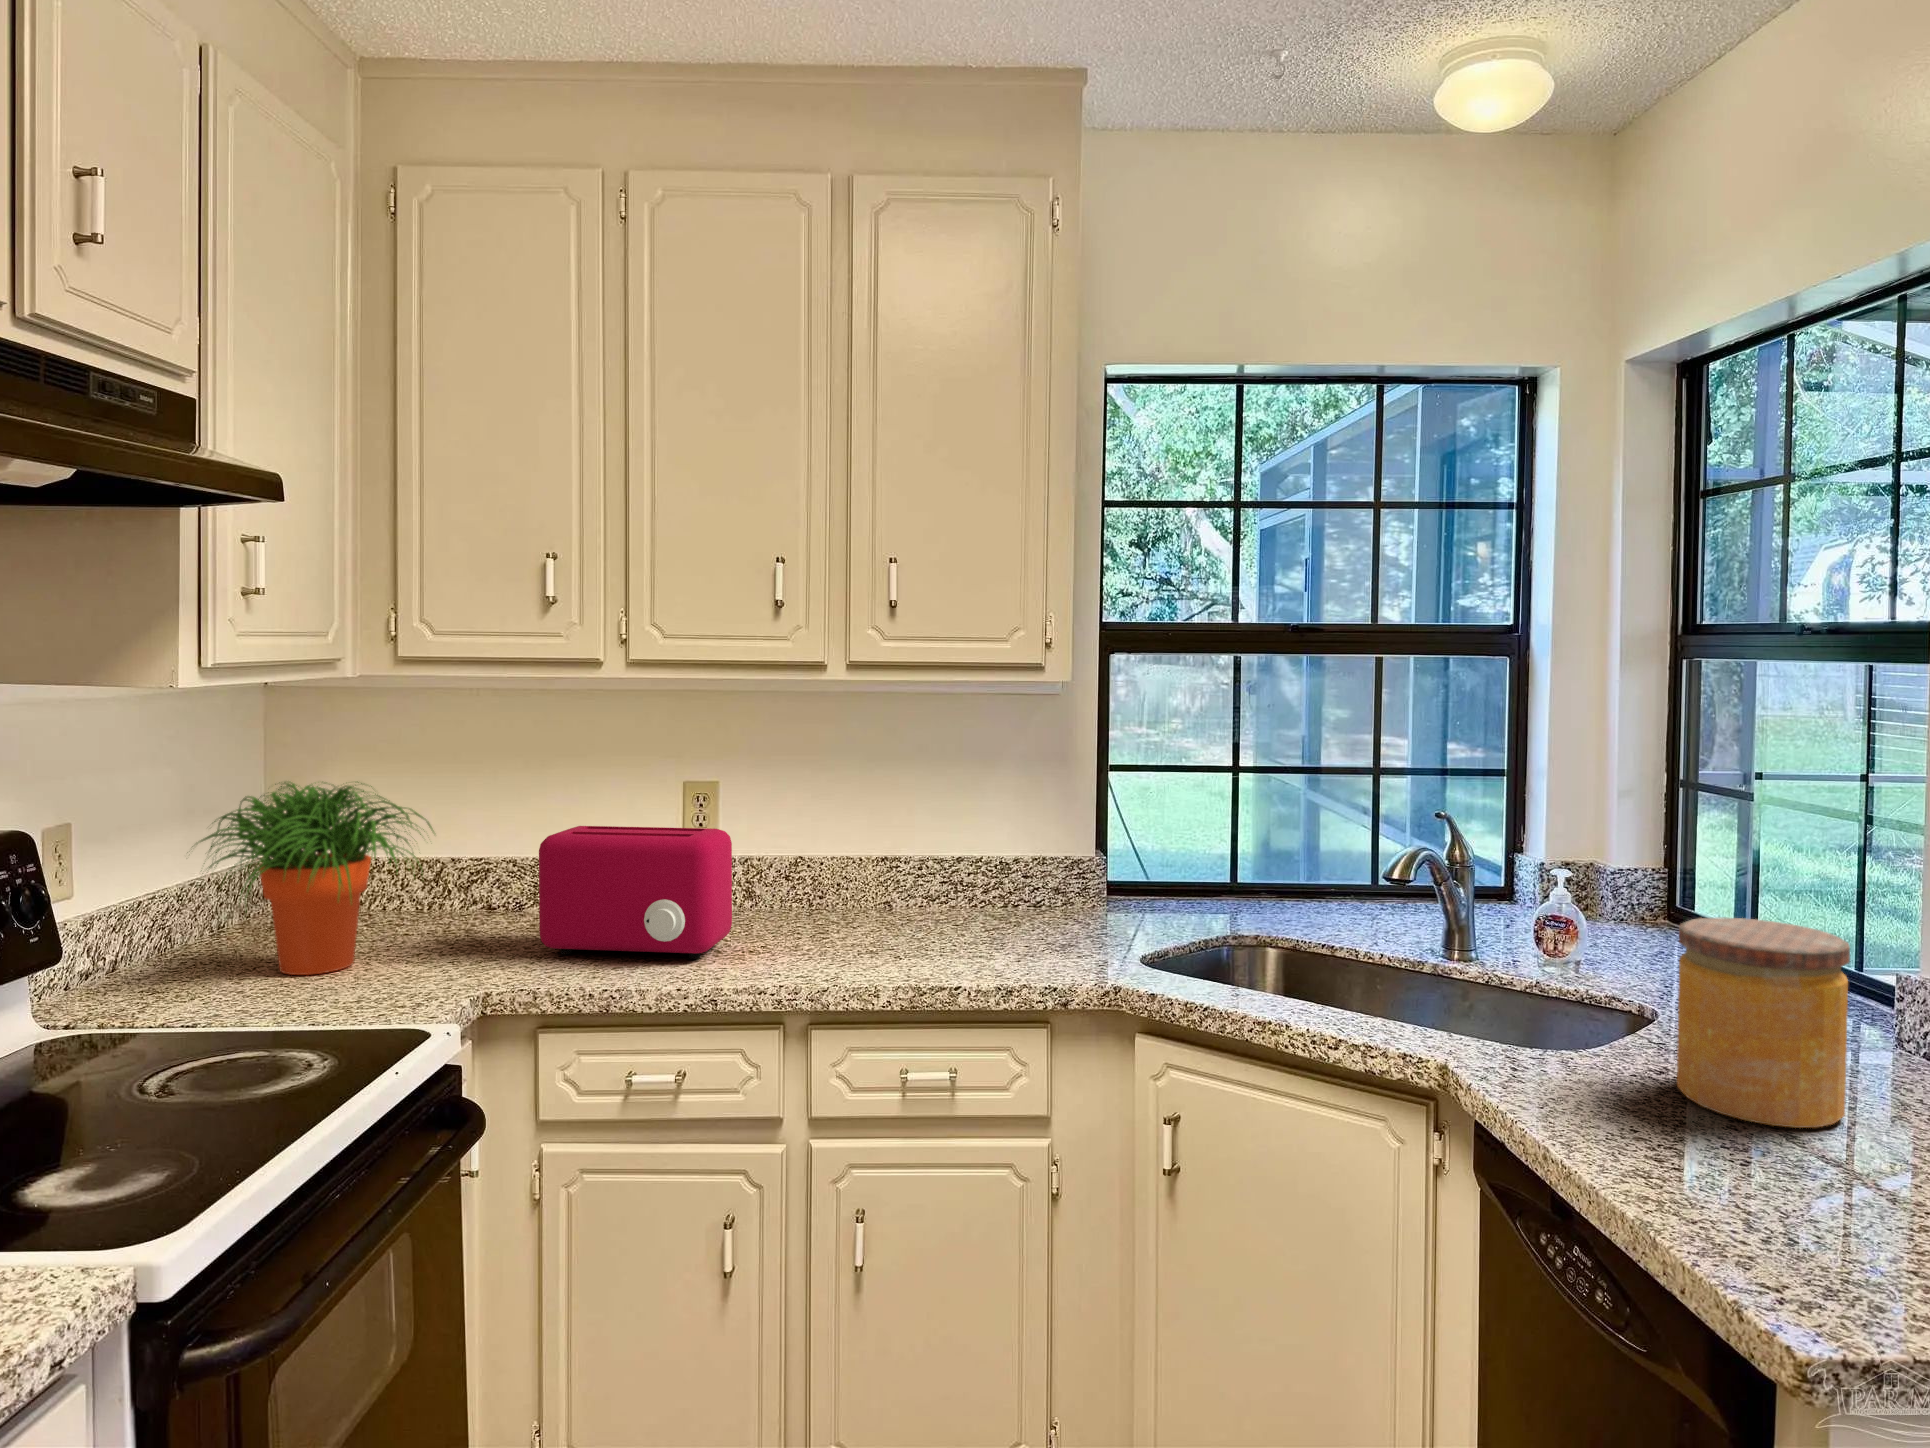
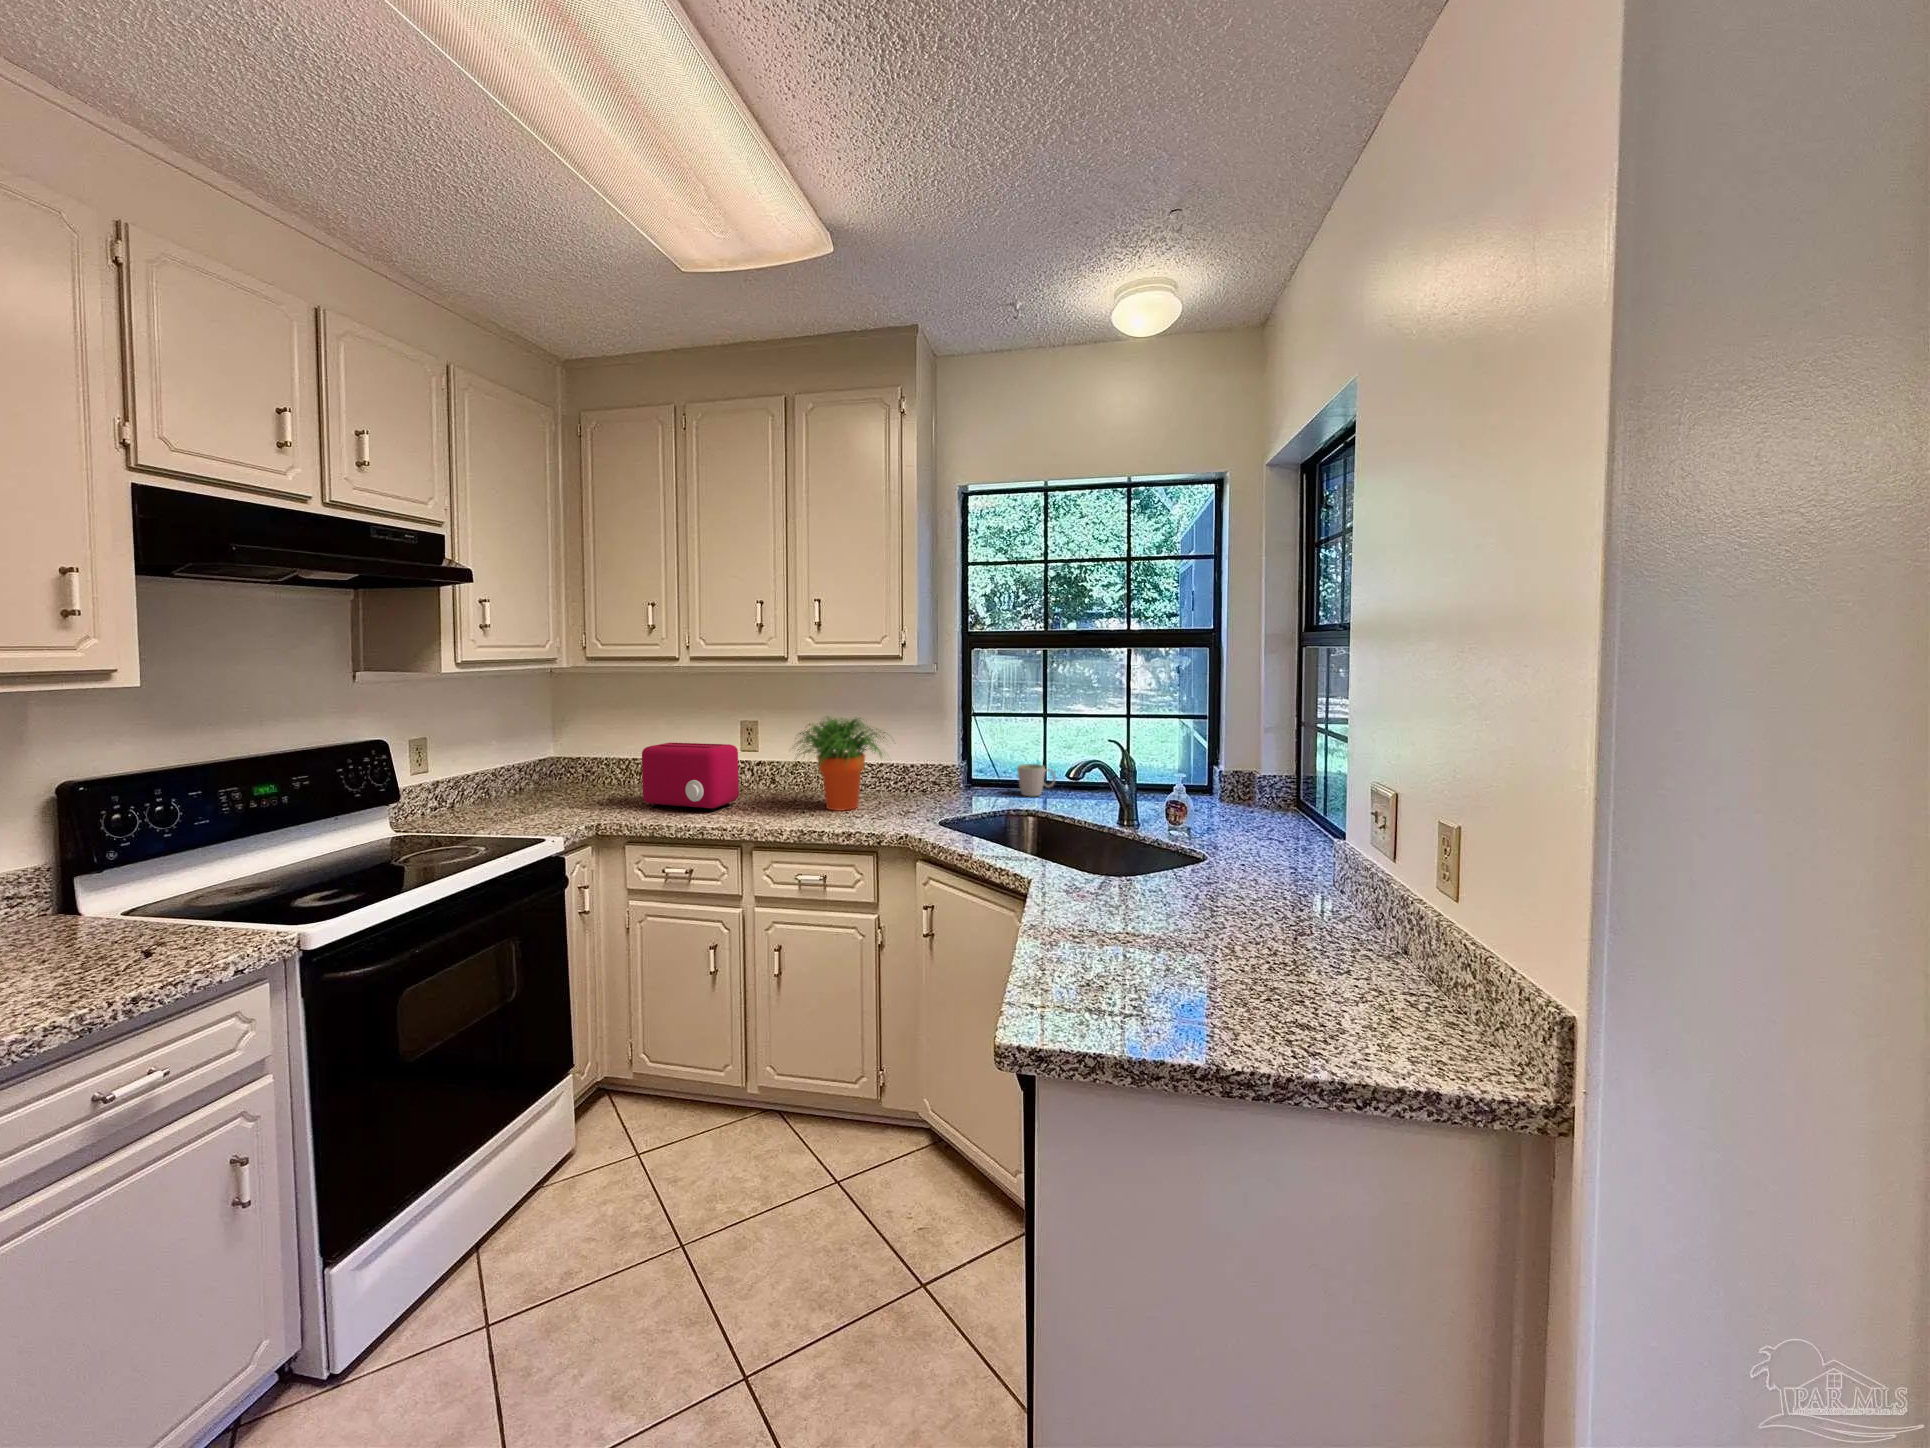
potted plant: present [192,782,434,975] -> present [797,716,894,811]
mug: none [1215,855,1280,912] -> present [1017,764,1056,796]
jar: present [1677,917,1850,1128] -> none [1195,804,1307,950]

